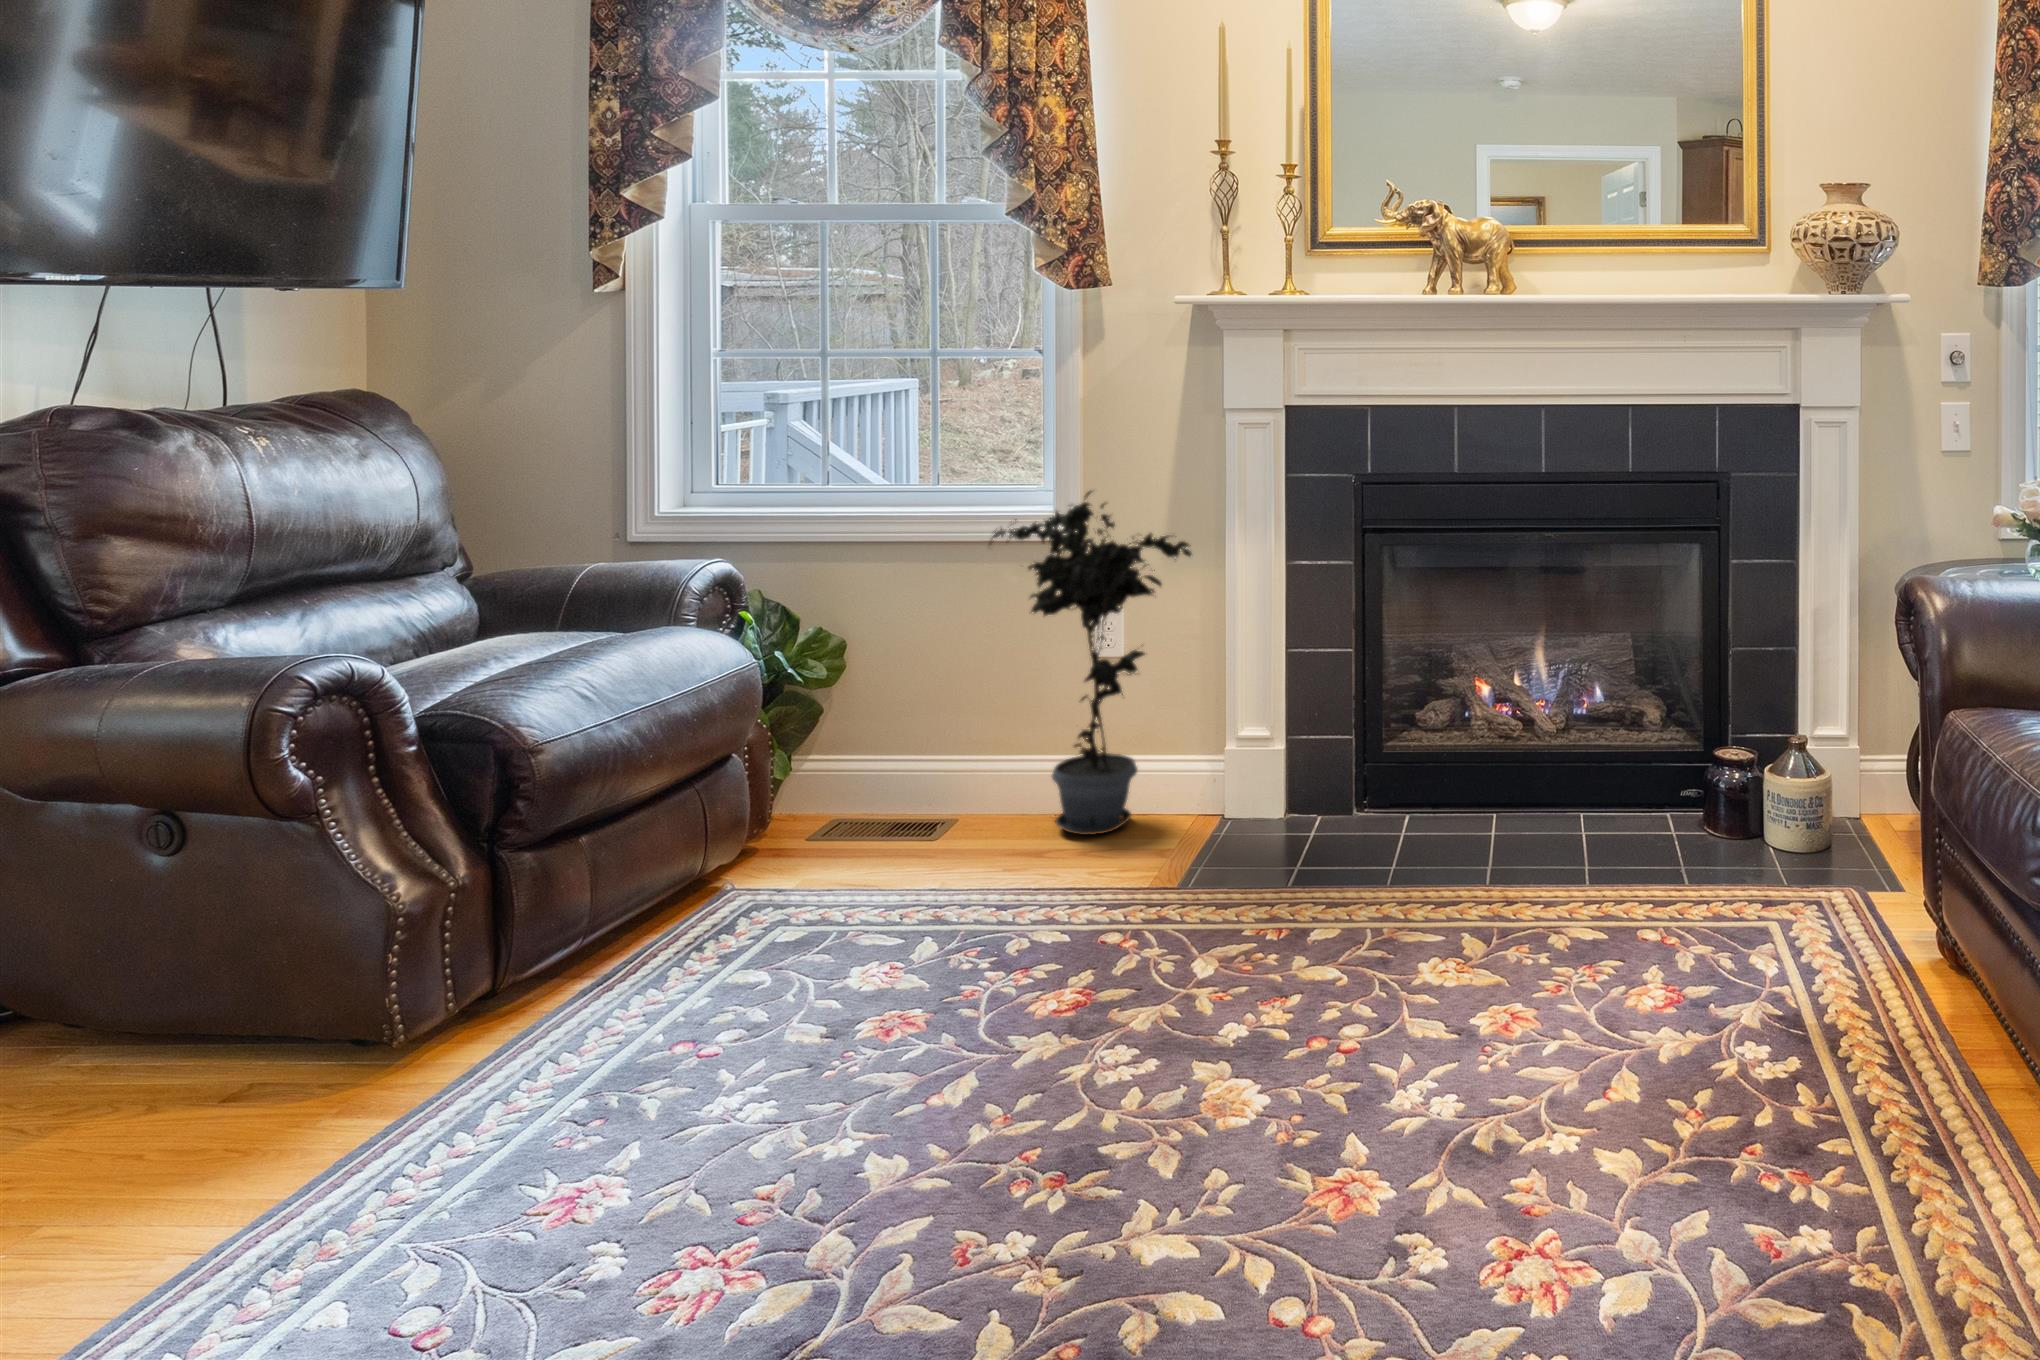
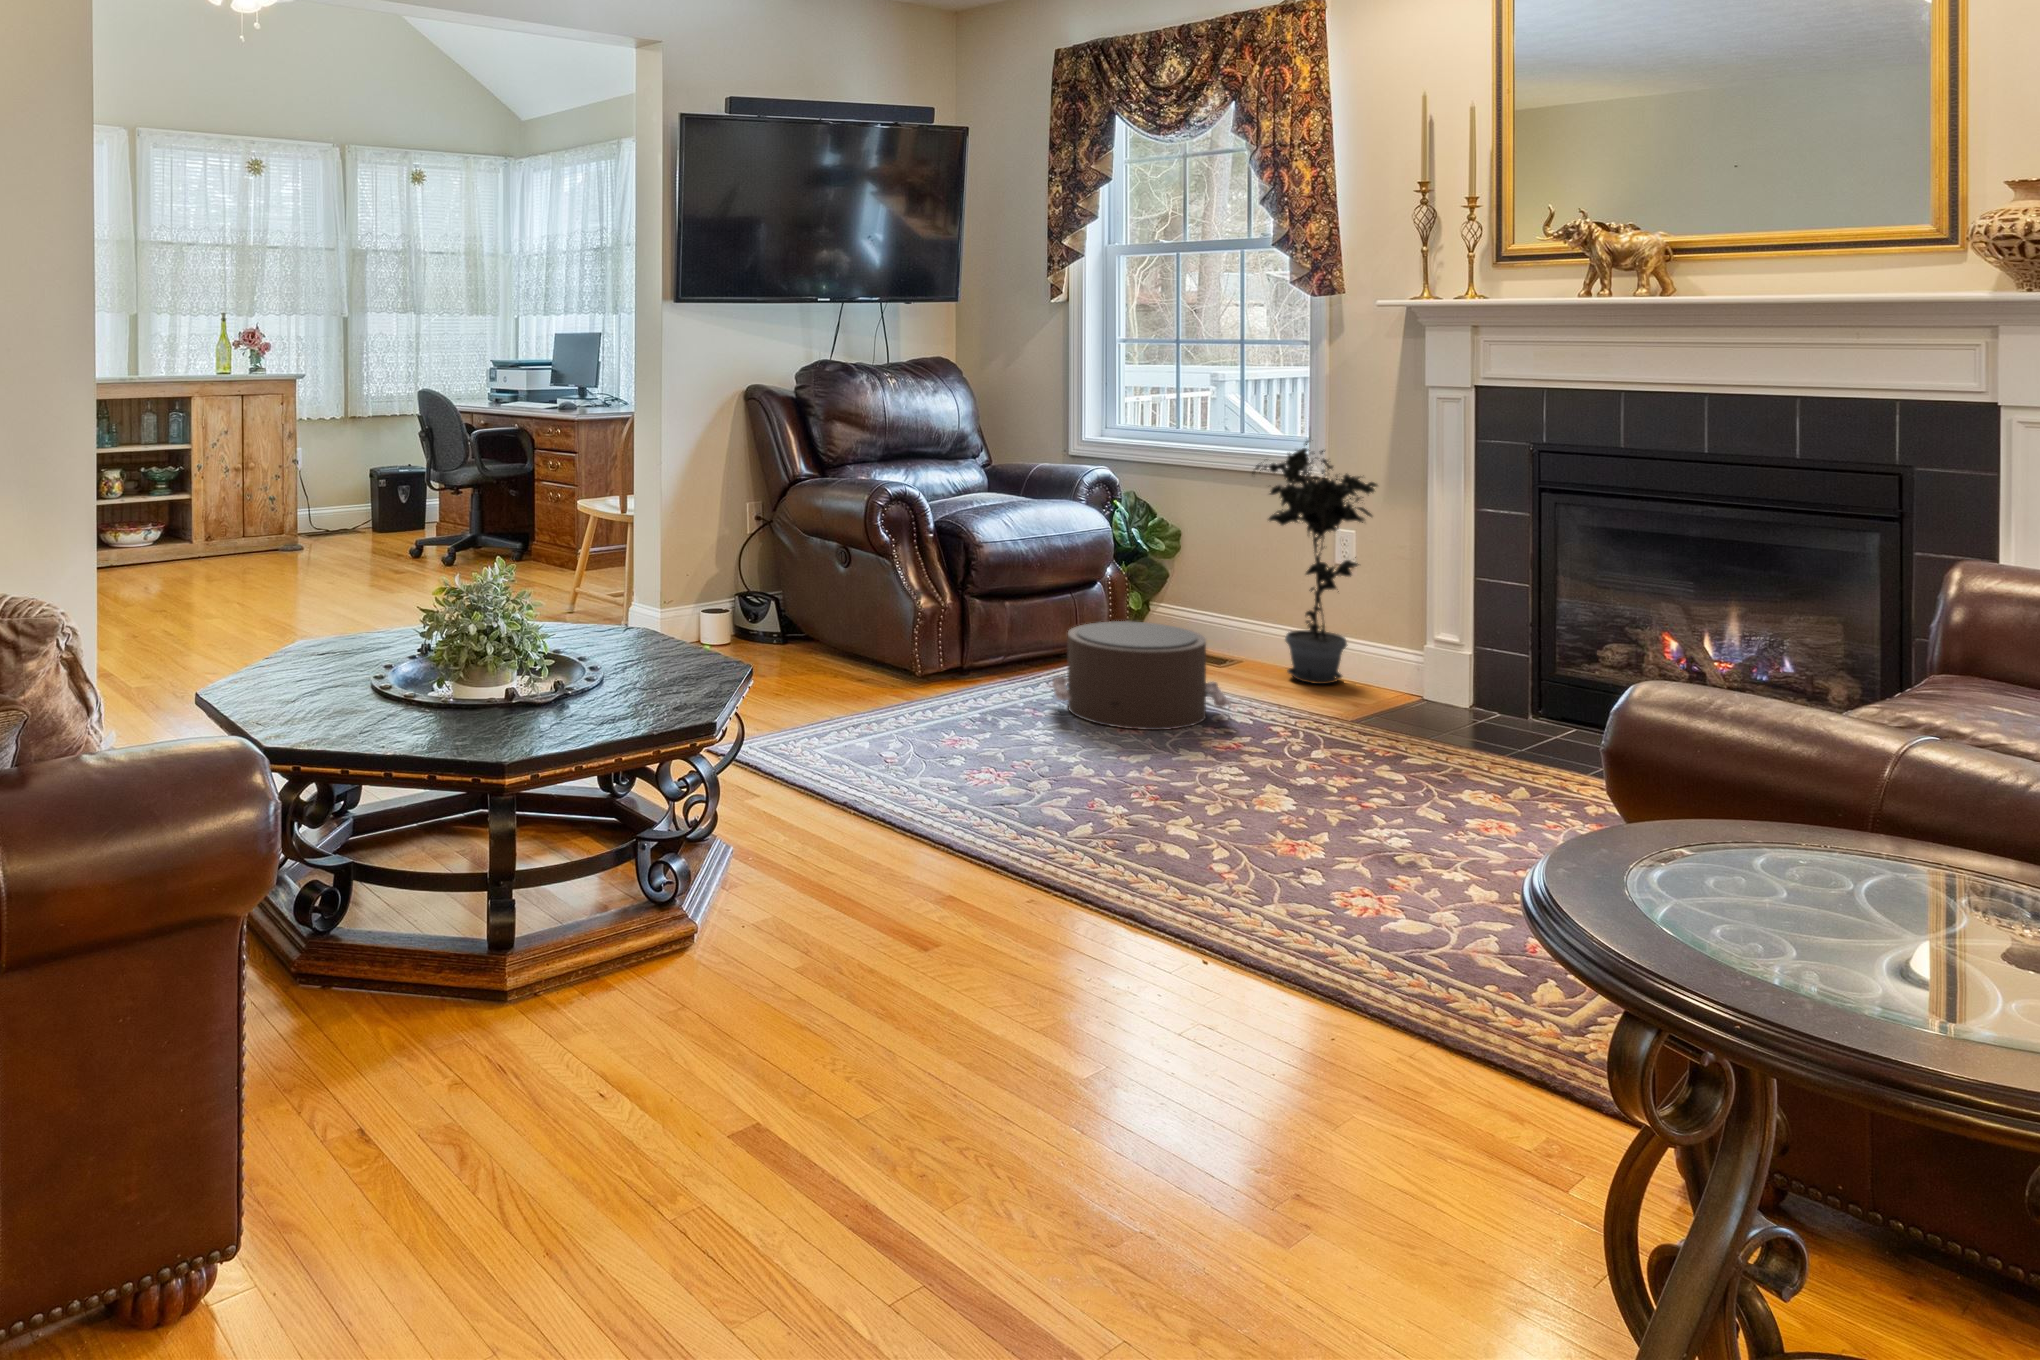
pouf: none [720,812,1058,1034] -> present [1052,621,1231,730]

